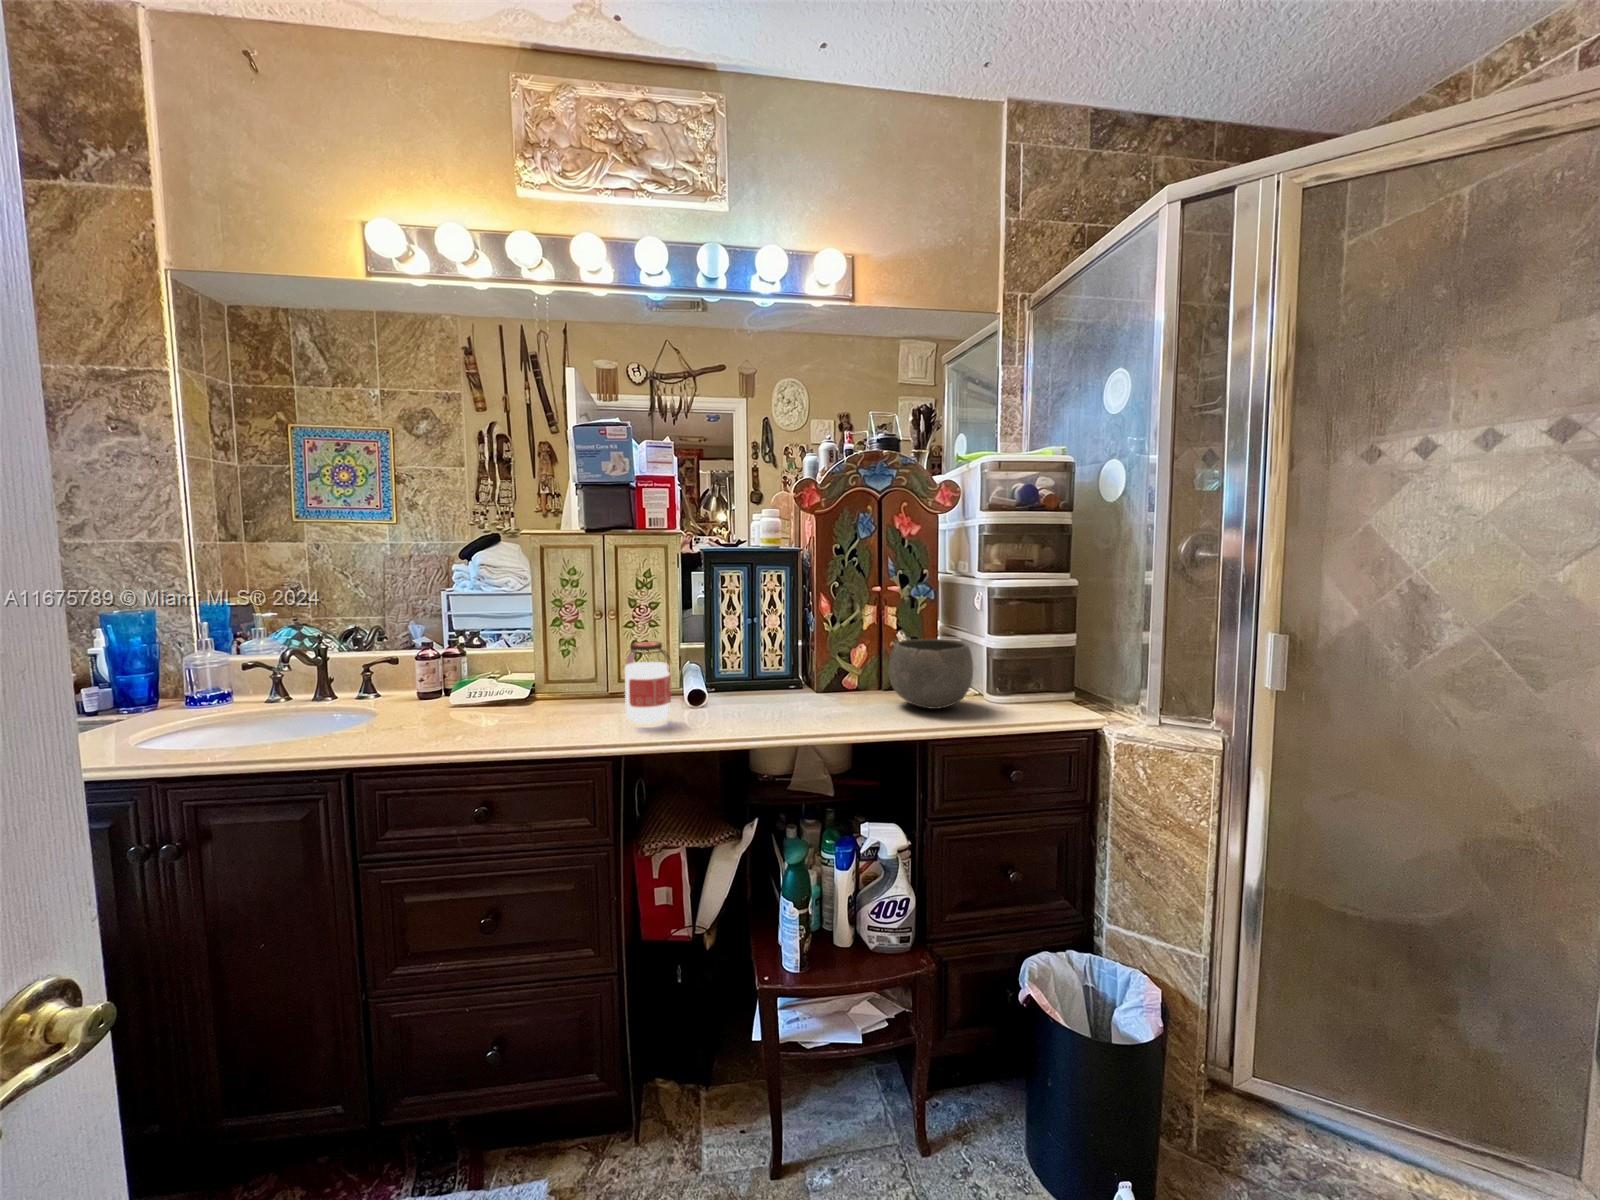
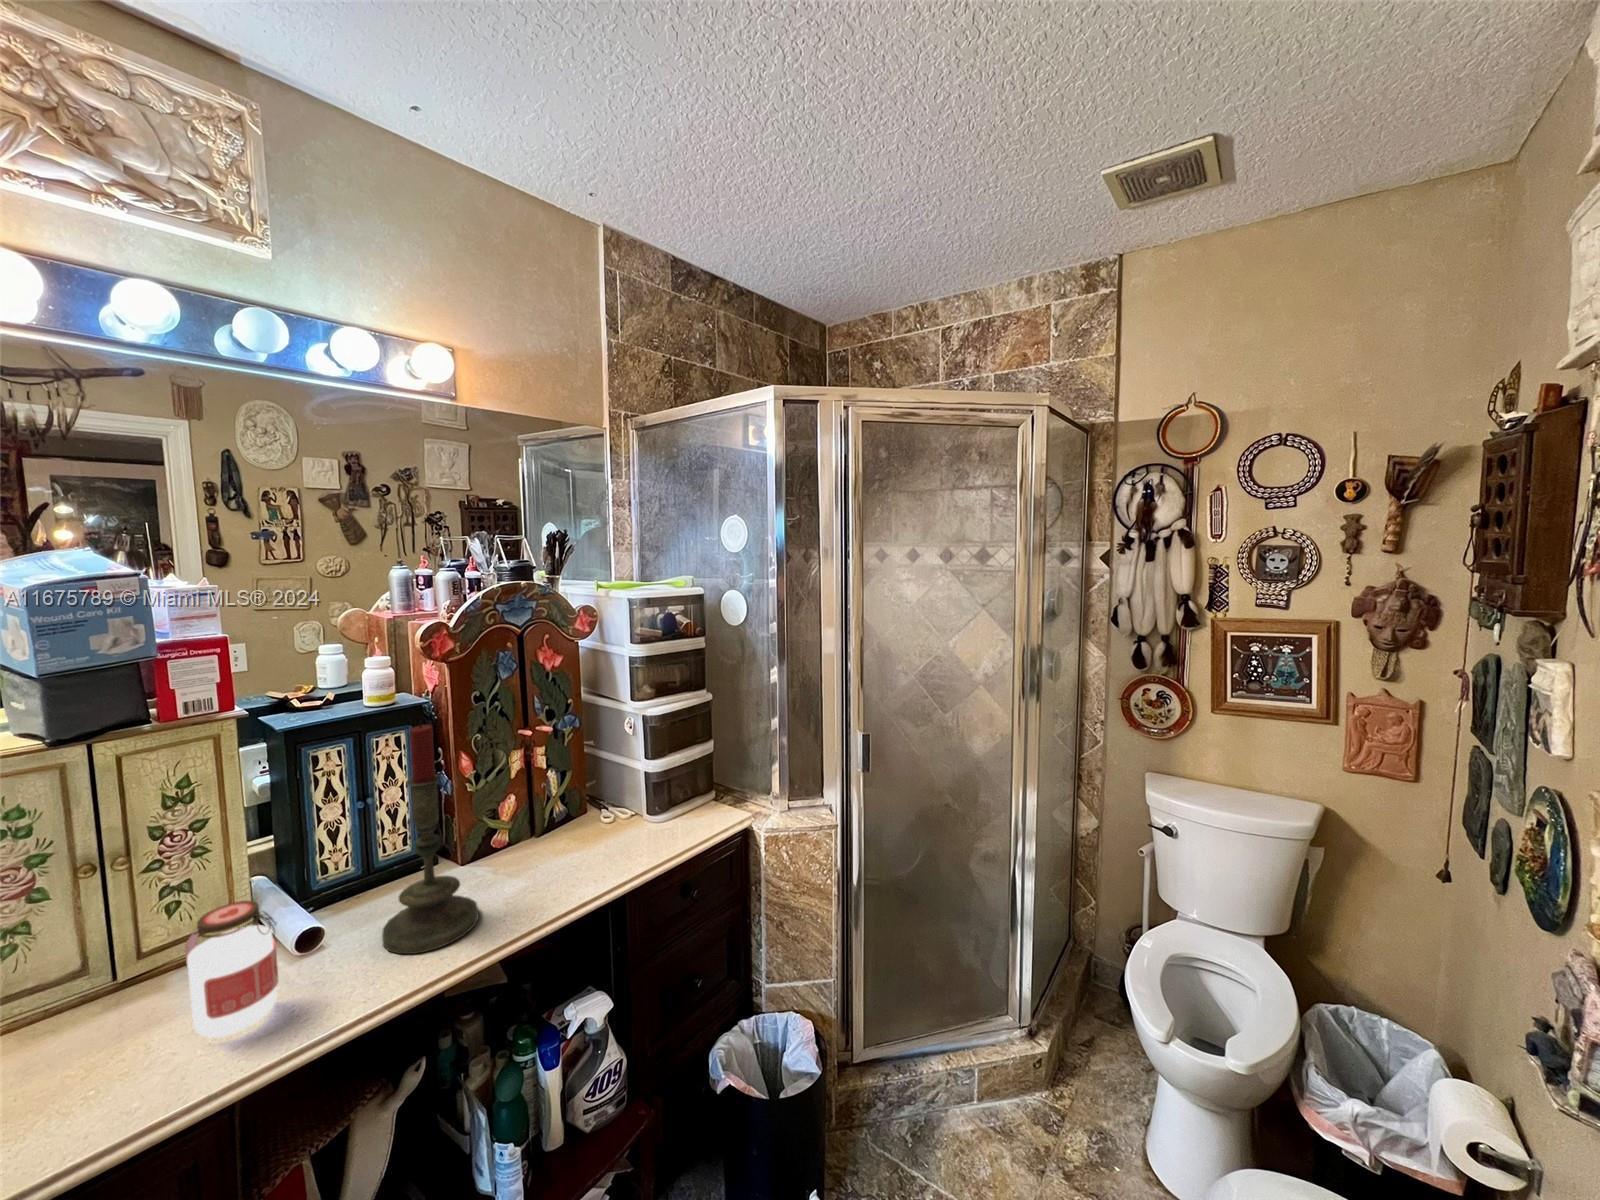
candle: none [739,540,807,723] -> present [382,722,478,954]
ceramic bowl: present [888,639,973,709] -> none [556,772,645,855]

